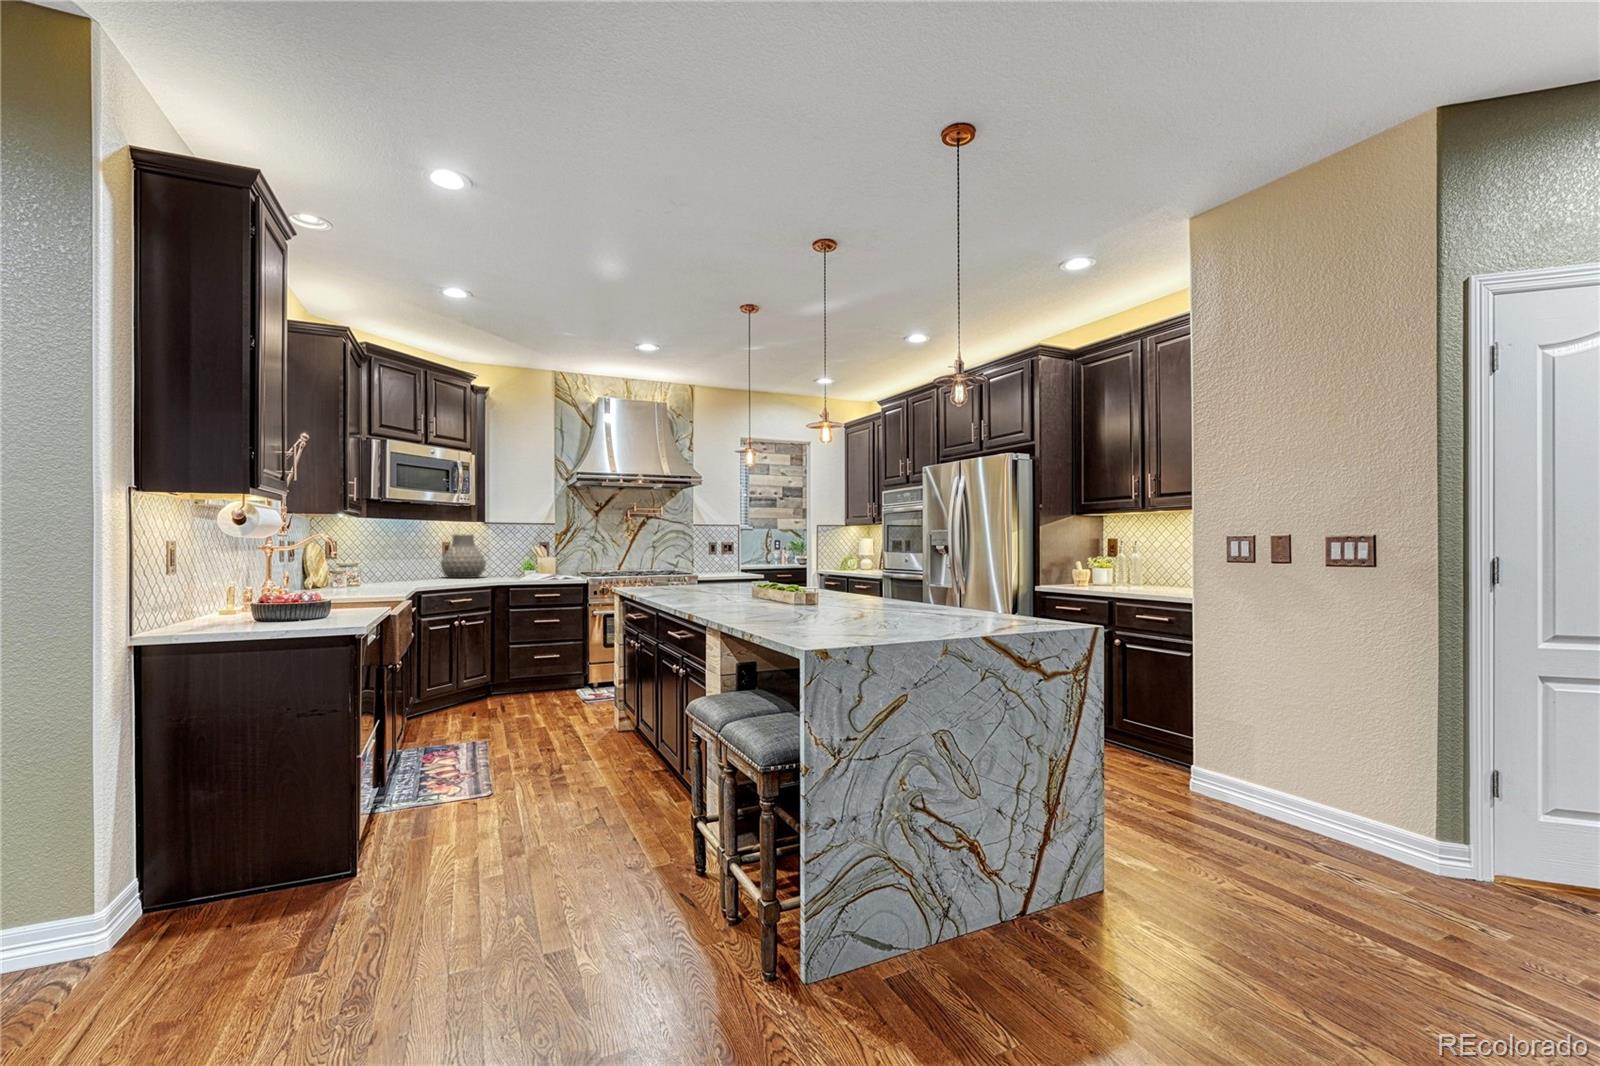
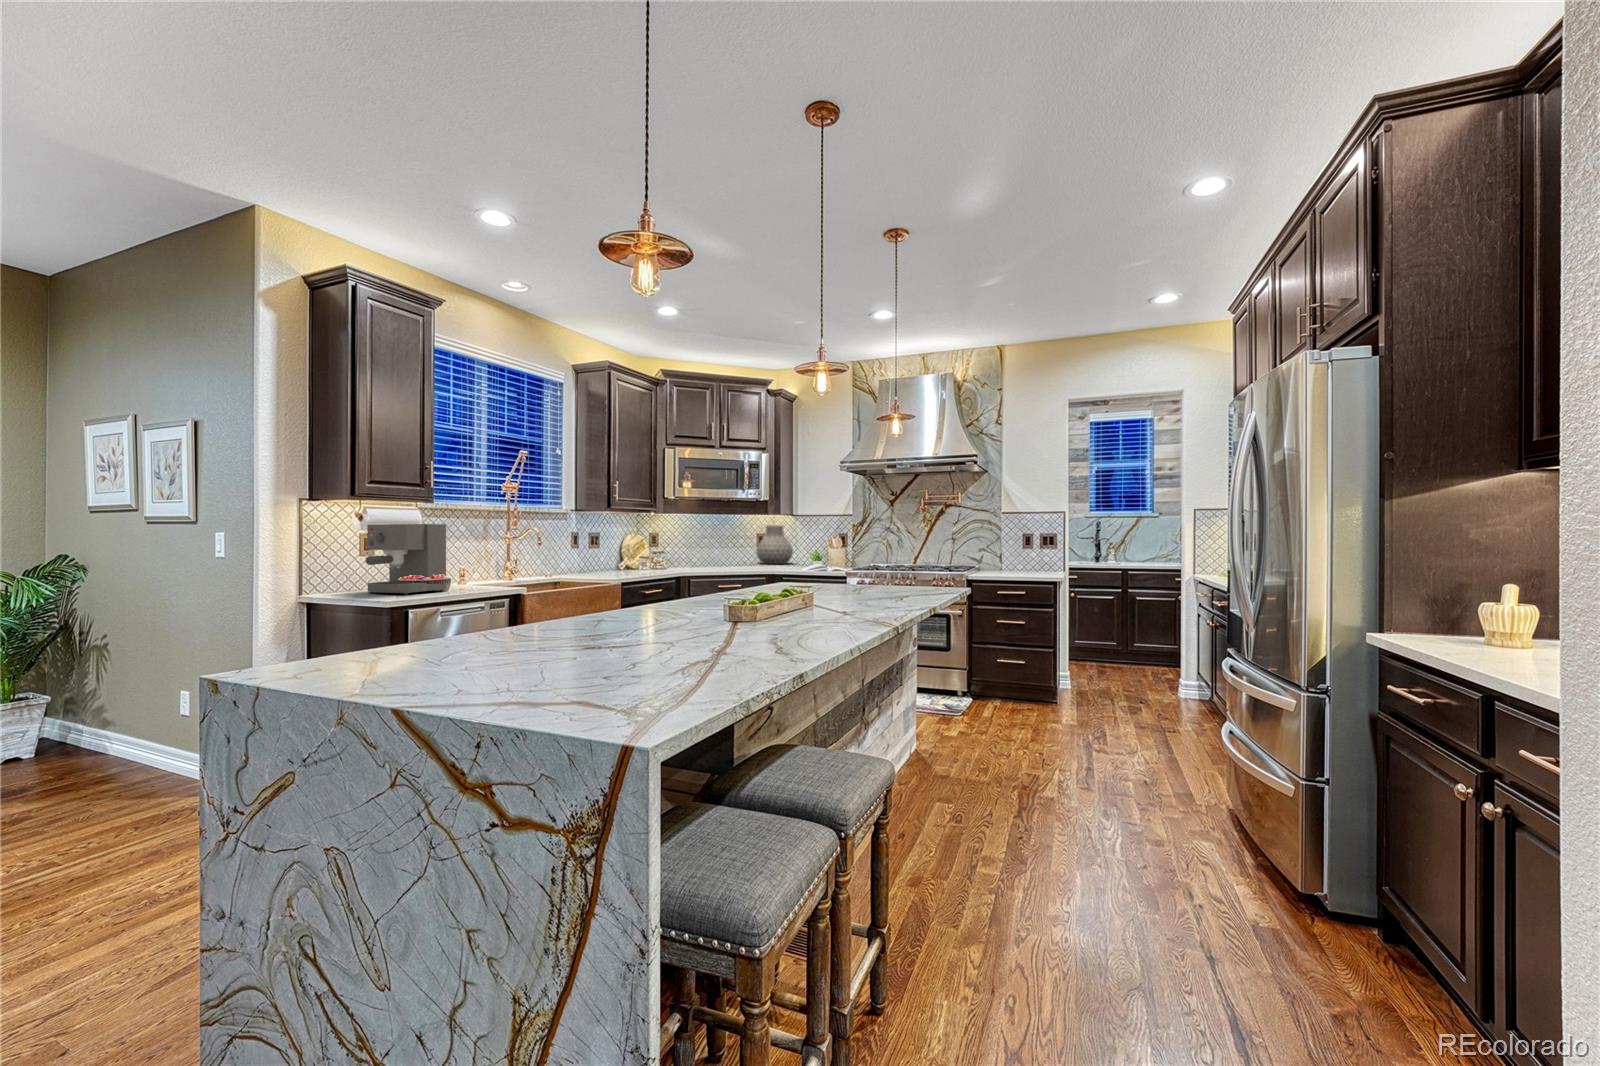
coffee maker: none [217,531,311,628] -> present [366,524,446,594]

